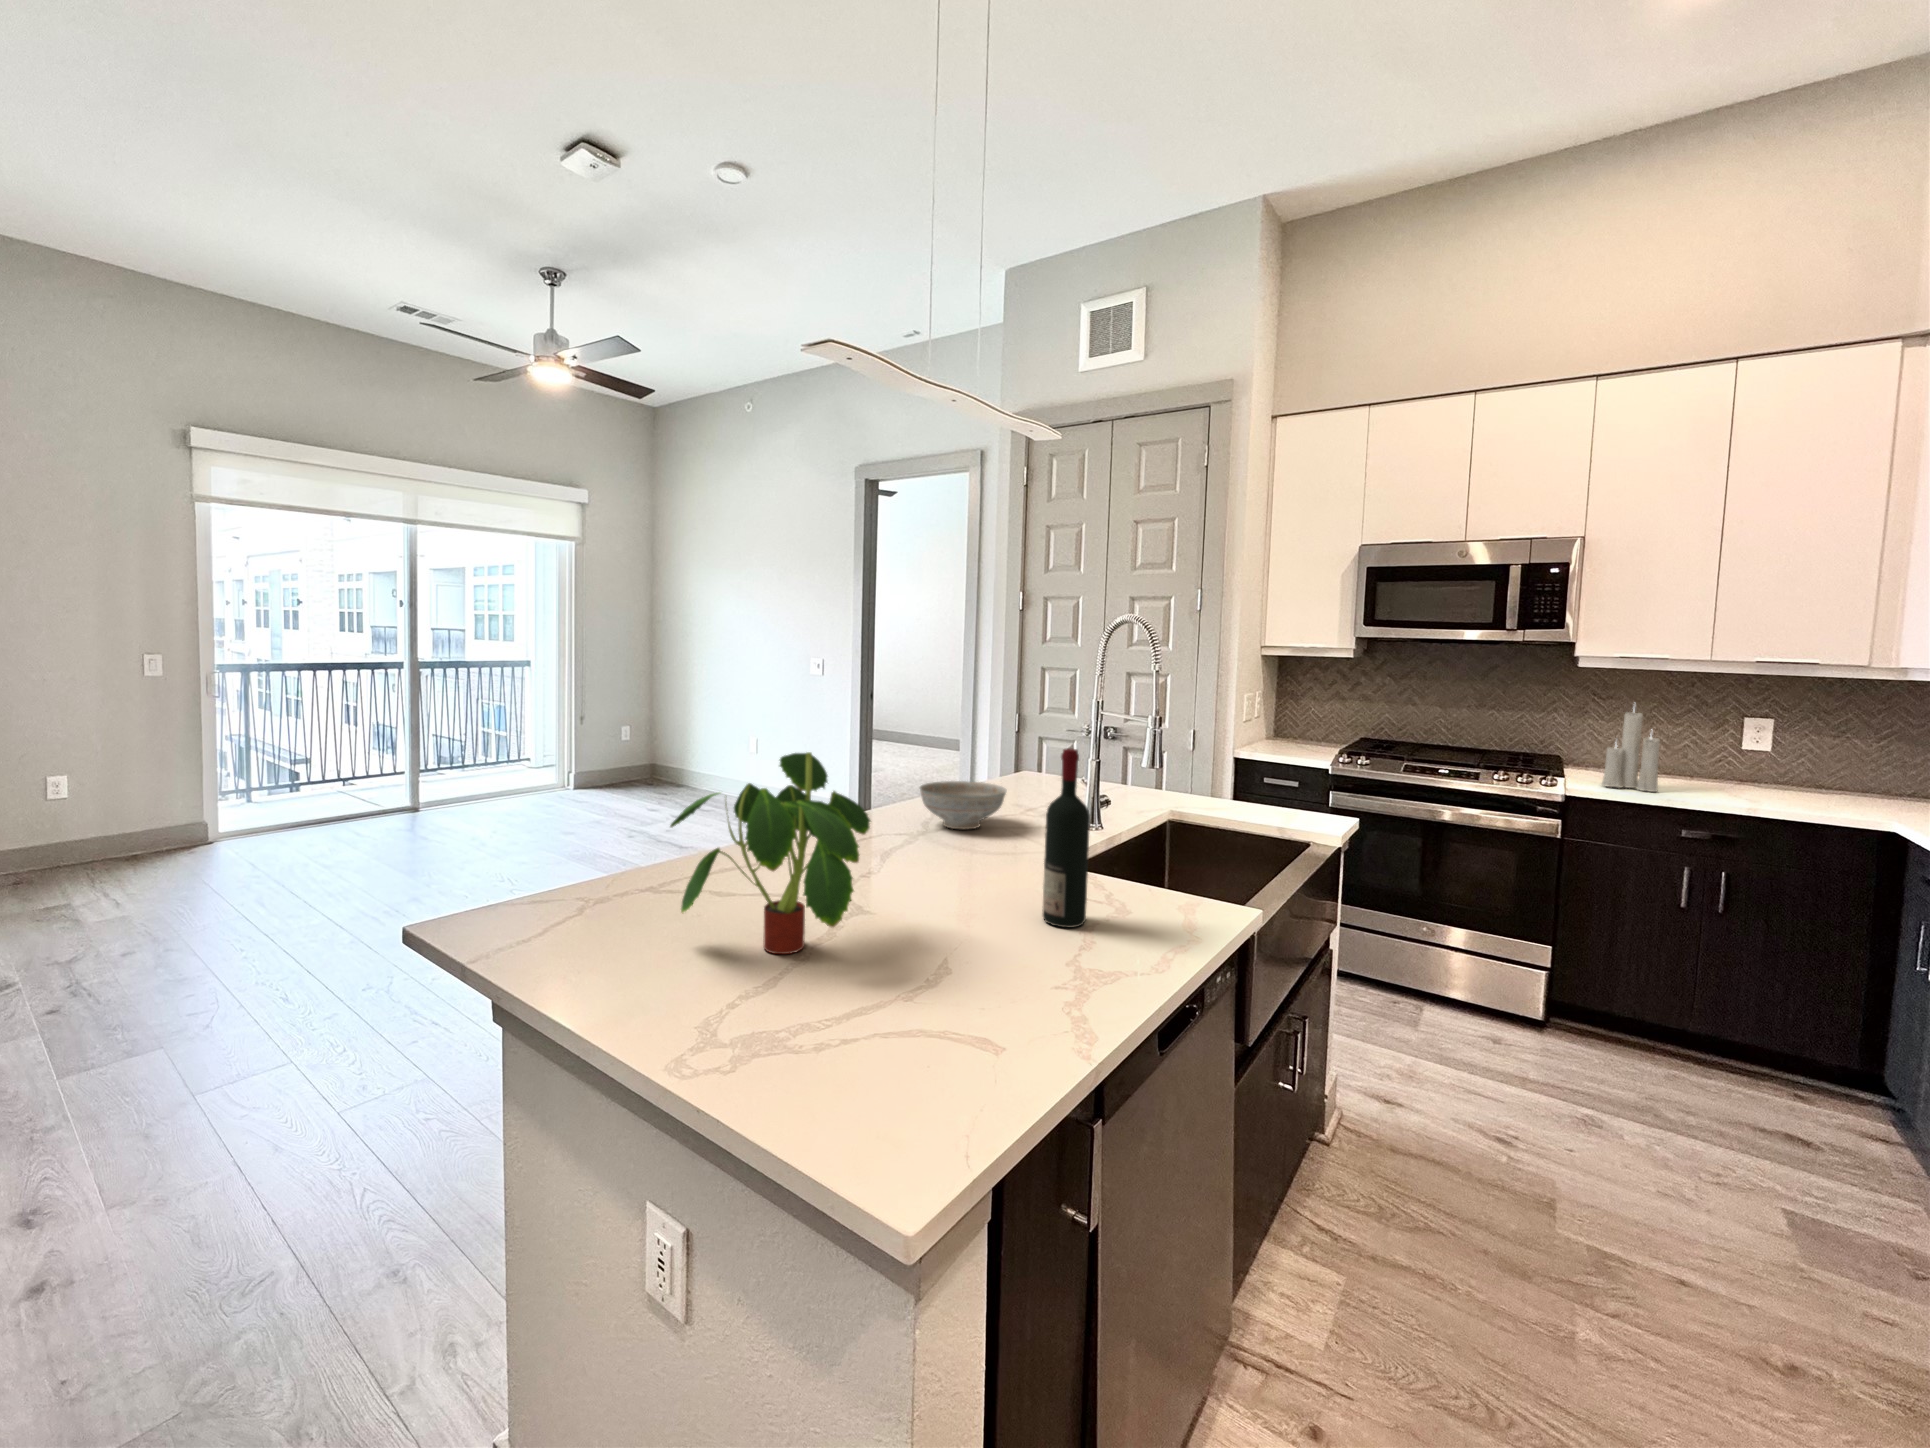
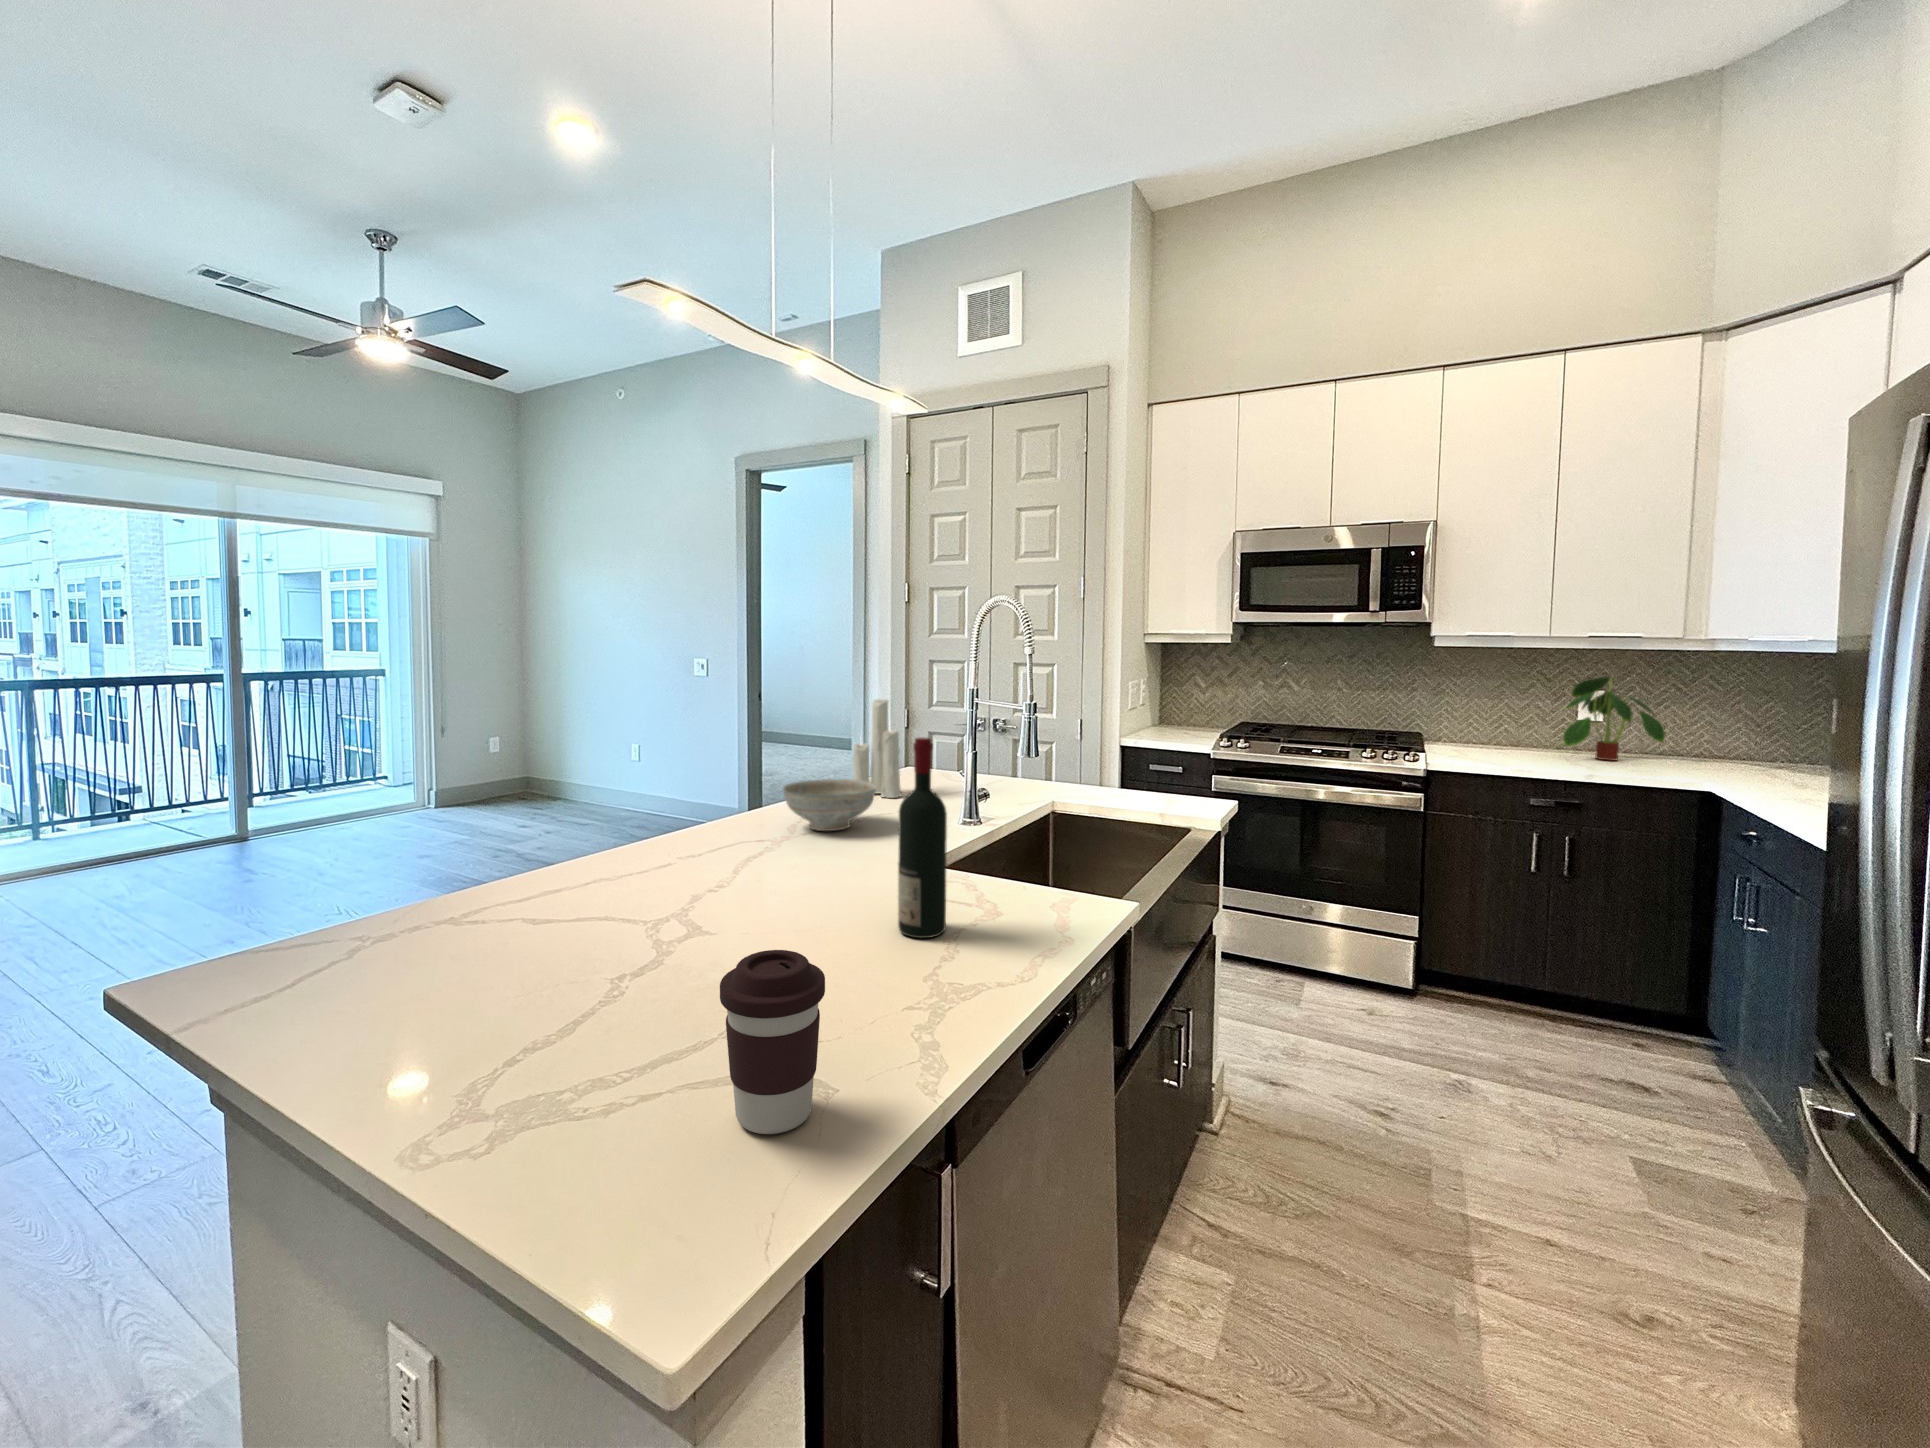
candle: present [1602,709,1660,792] -> present [853,693,902,798]
plant: present [670,752,870,954] -> present [1563,677,1665,761]
coffee cup: none [927,922,1012,1068] -> present [720,950,825,1134]

